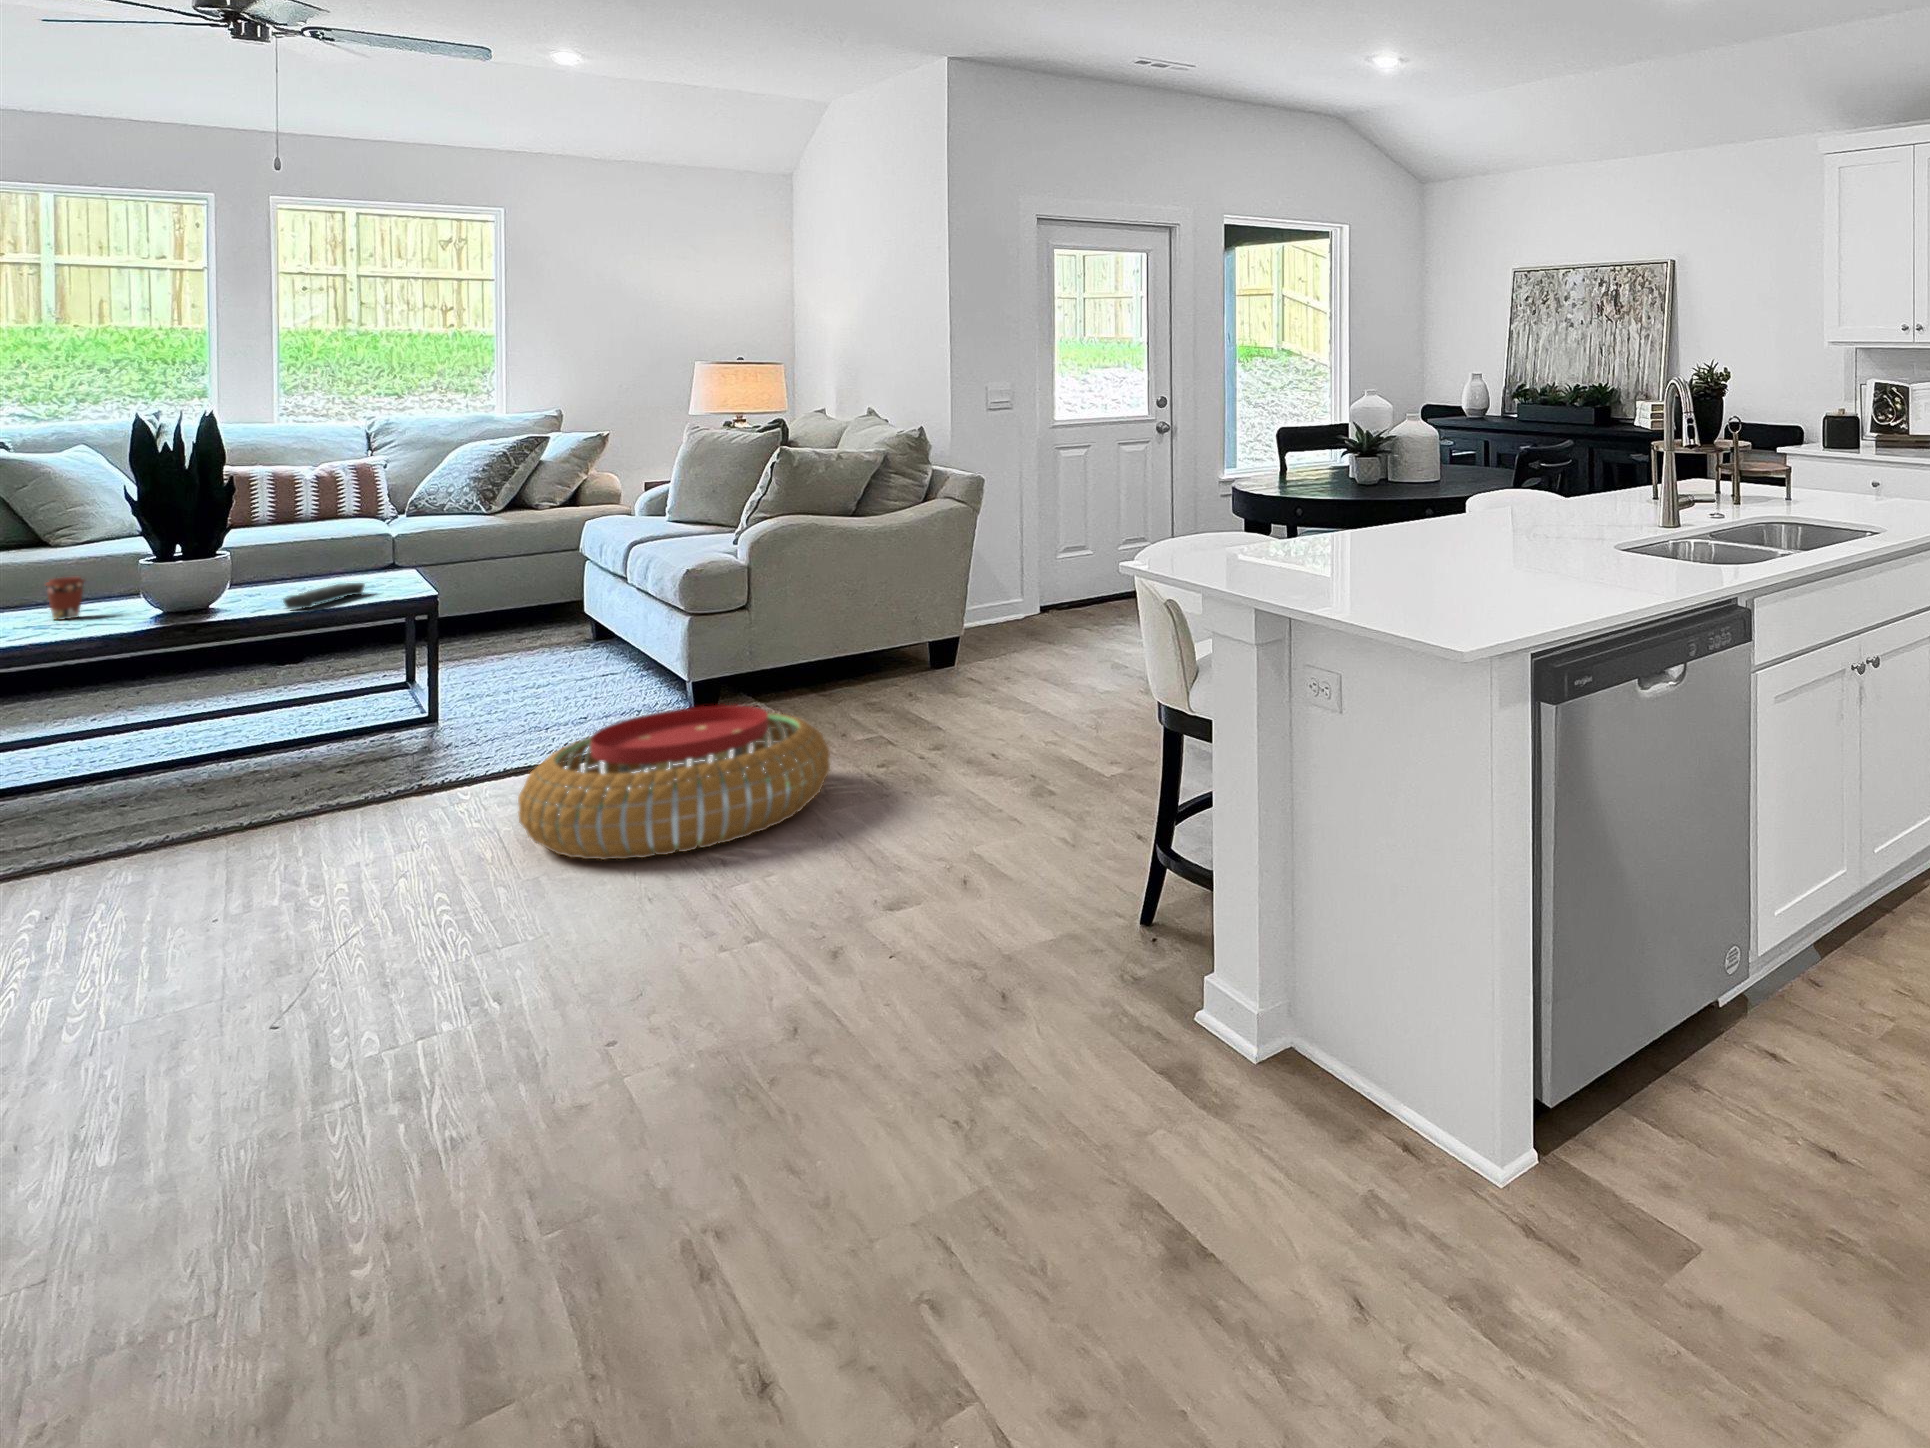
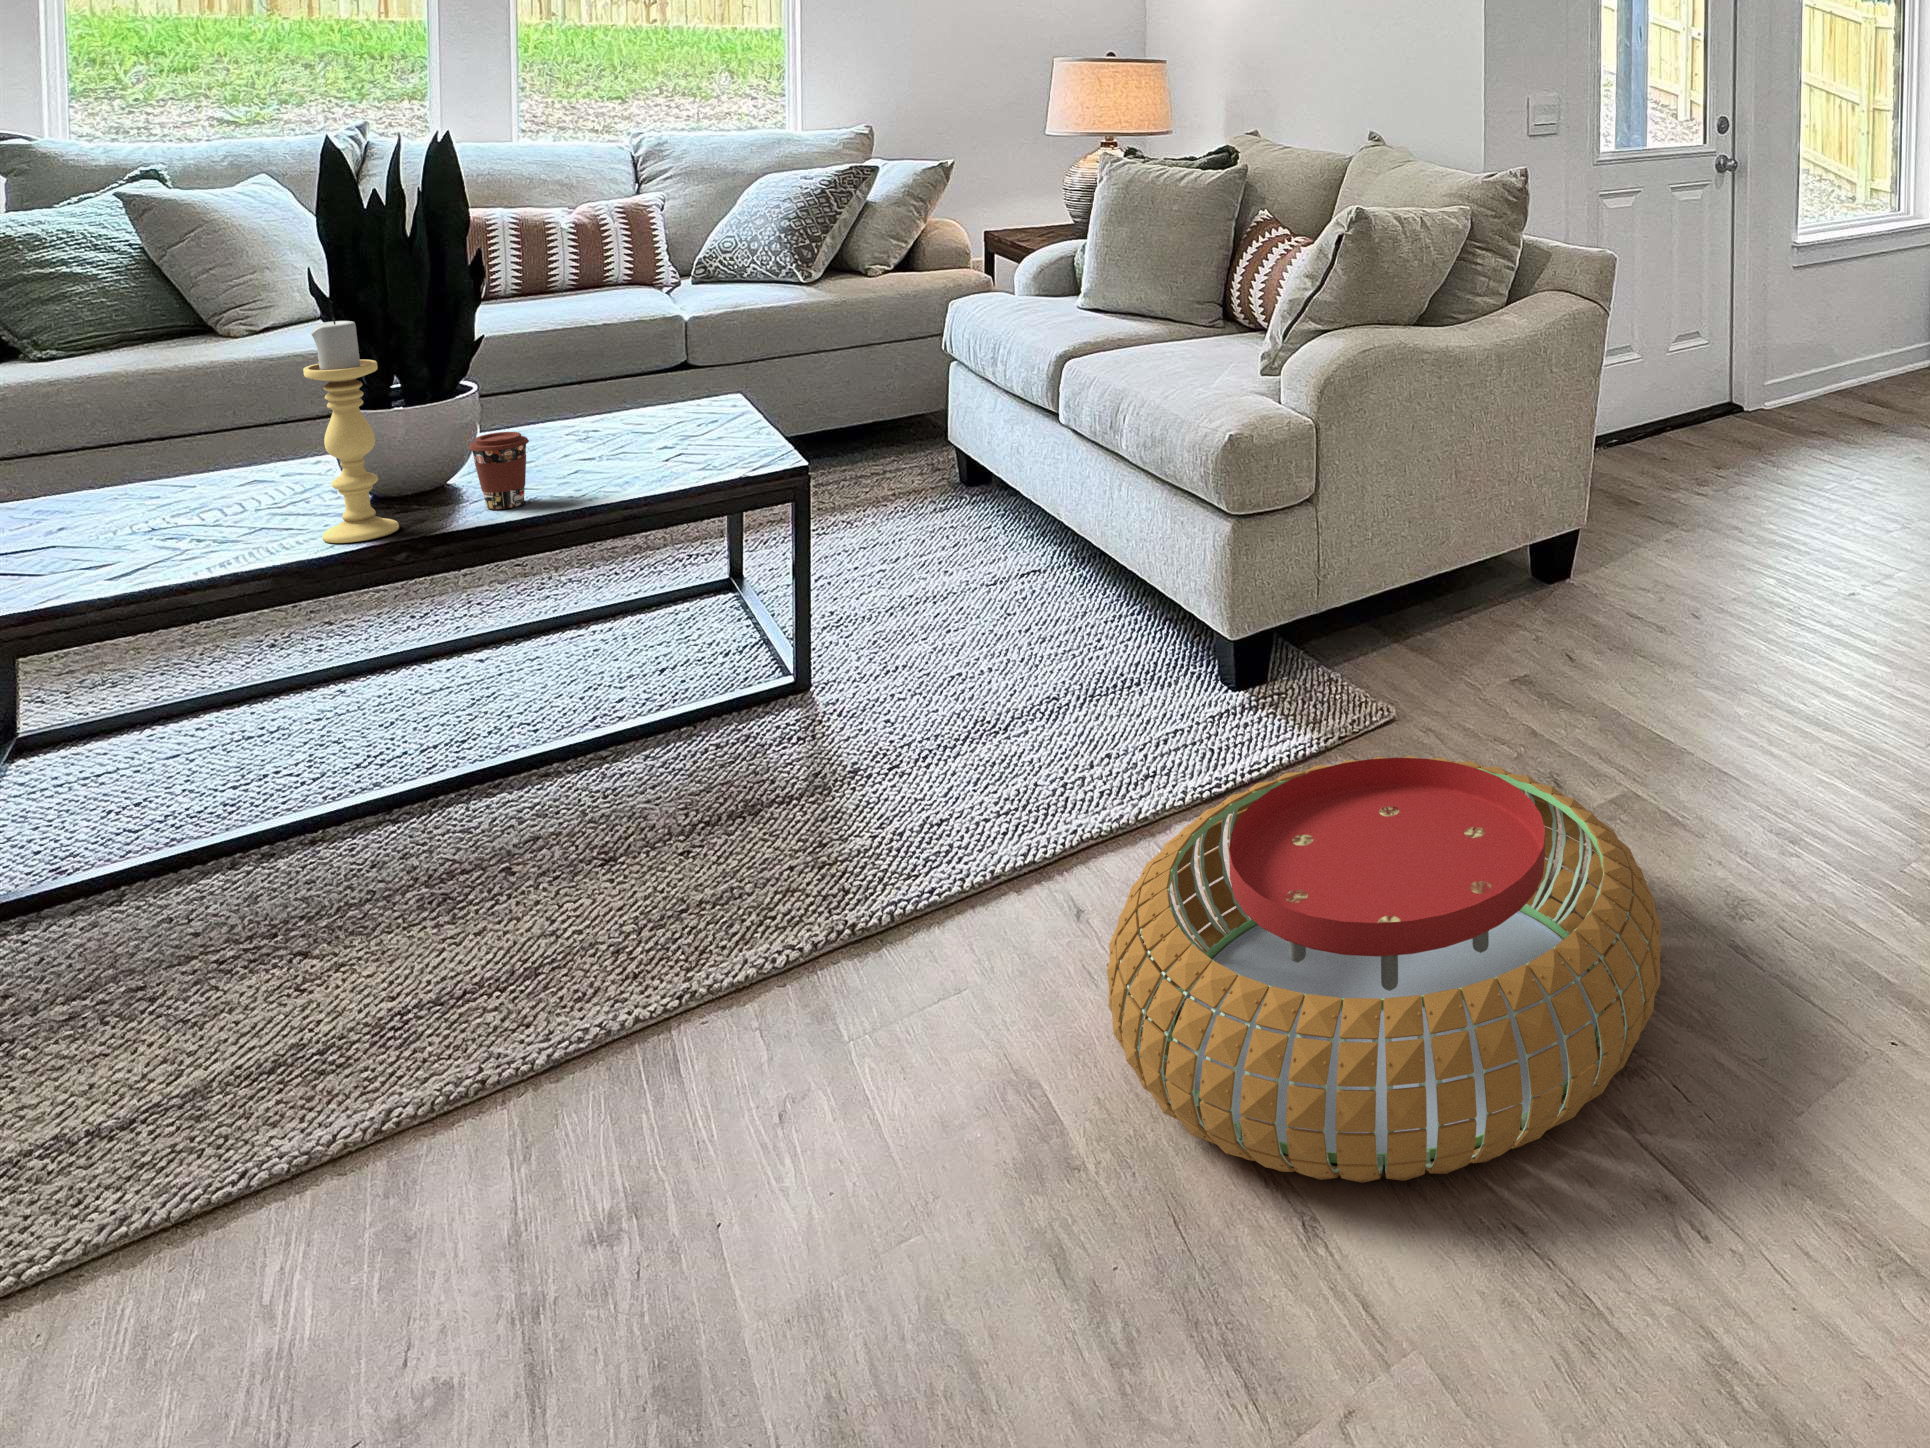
candle holder: none [109,508,158,632] -> present [303,318,399,543]
coffee cup: present [46,577,85,620] -> present [469,432,529,509]
remote control: present [284,583,365,609] -> none [588,433,702,489]

